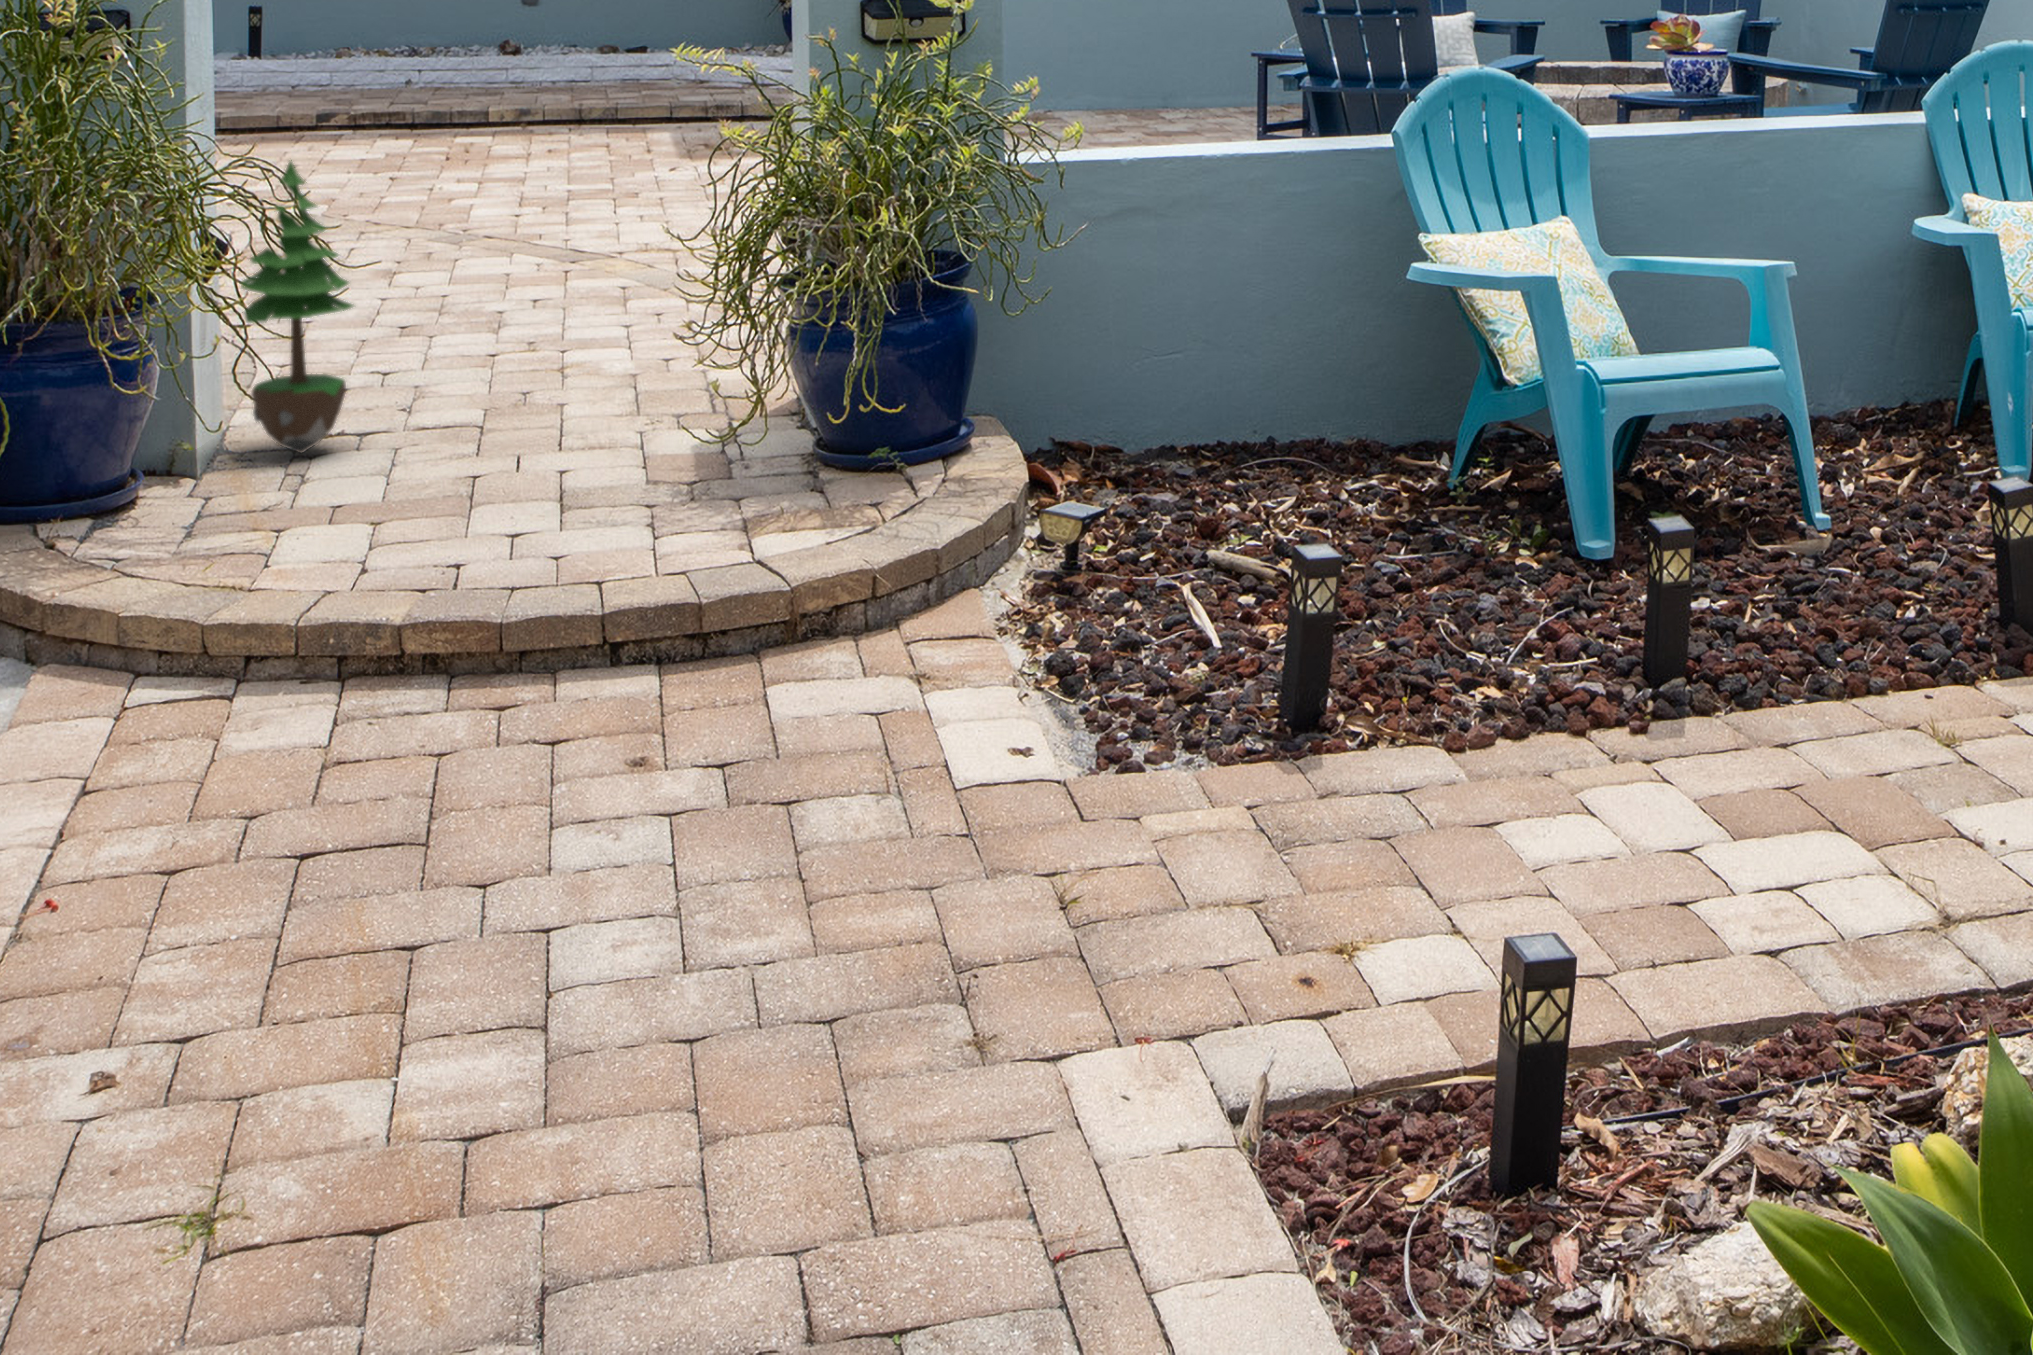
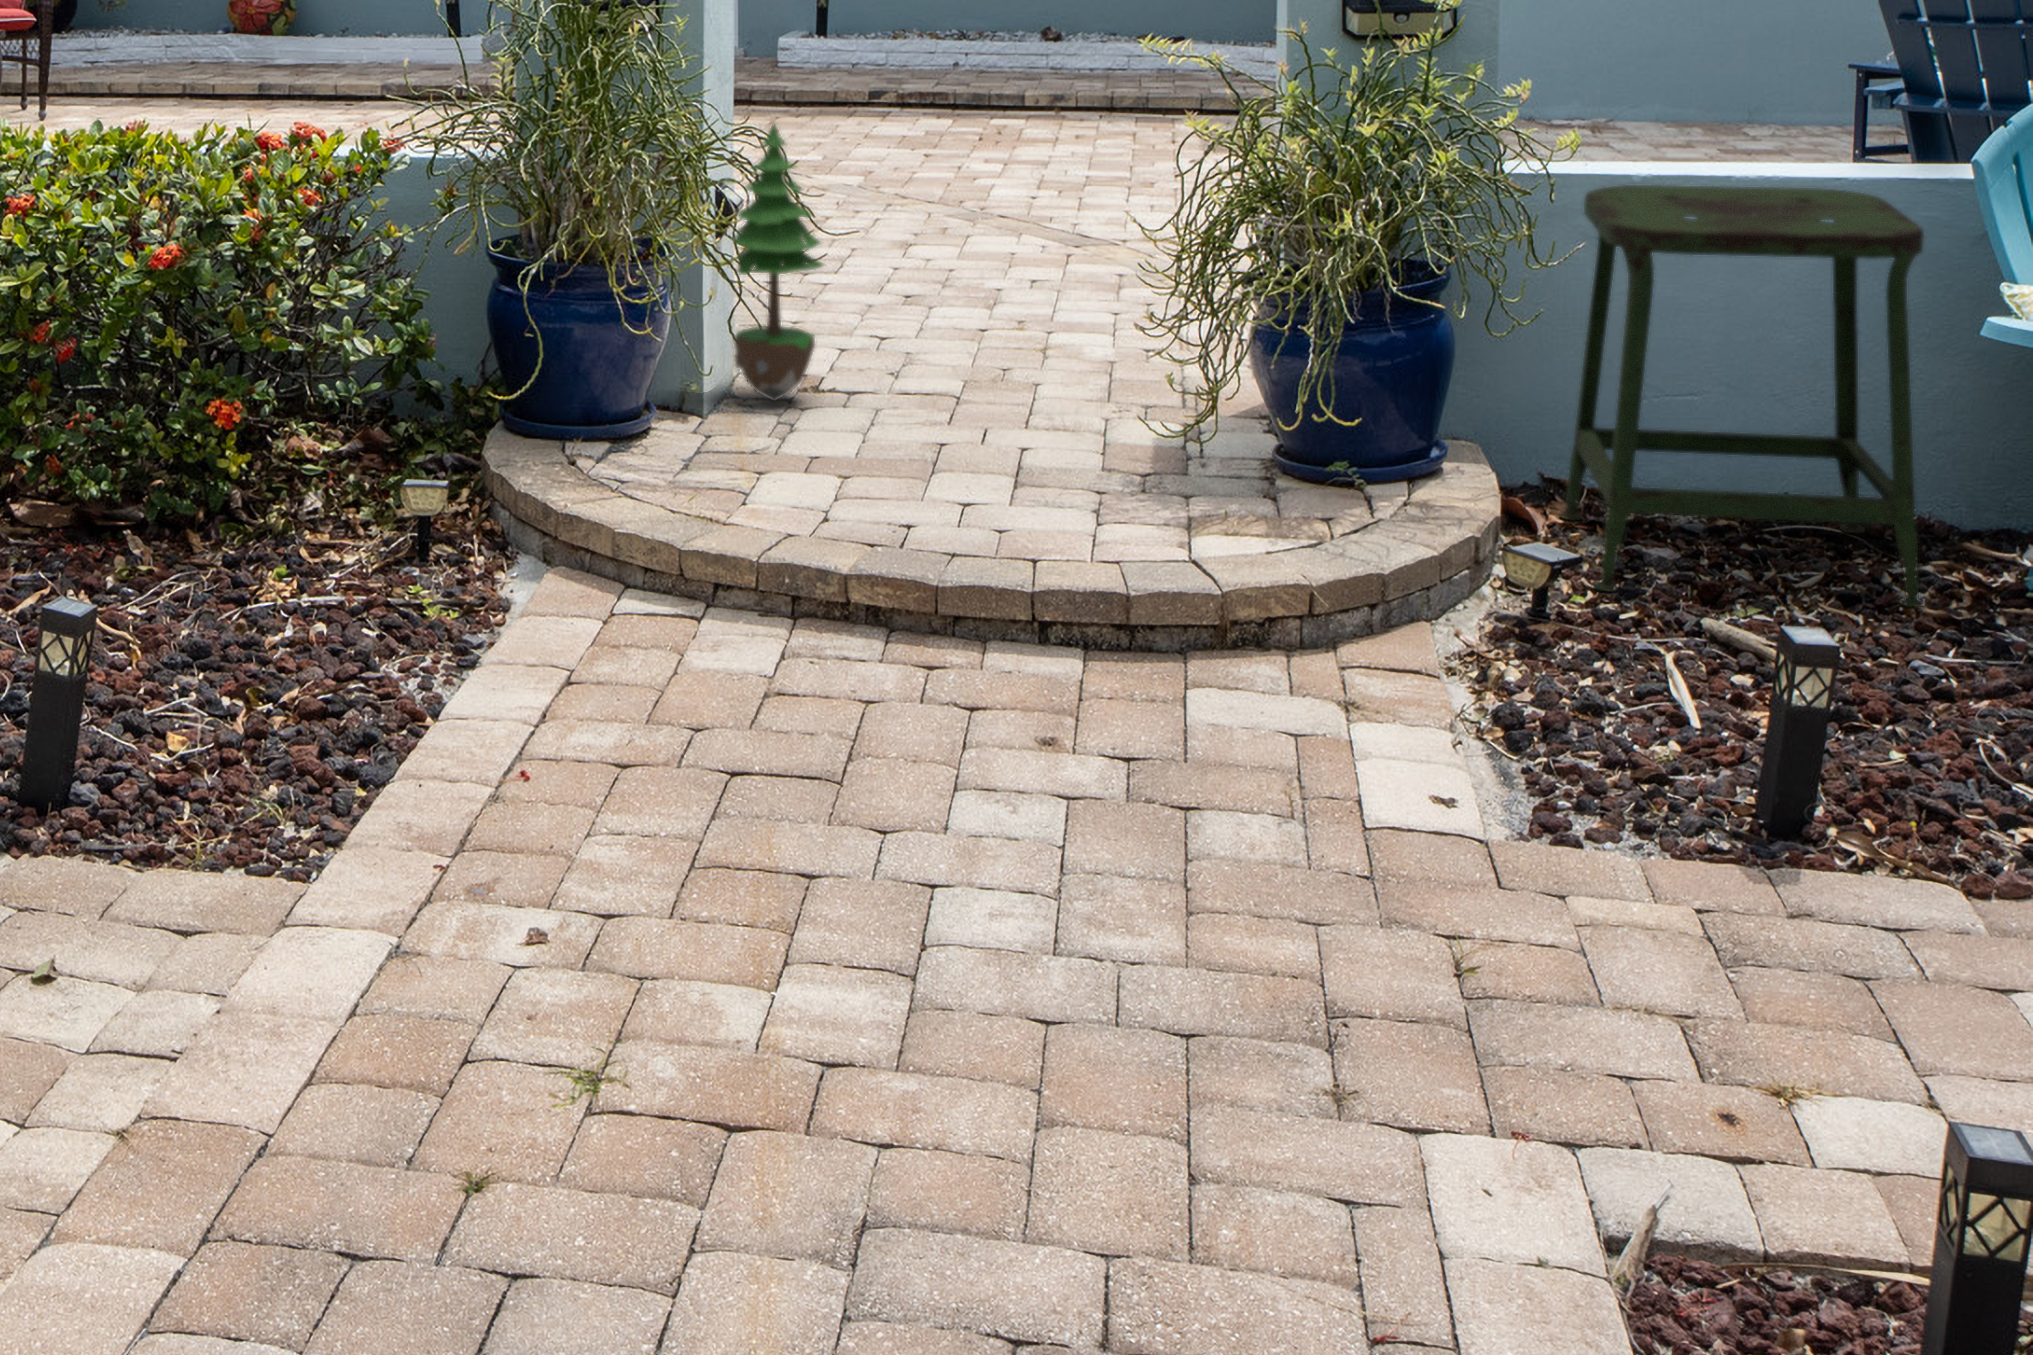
stool: none [1071,174,1365,536] -> present [1559,185,1925,607]

